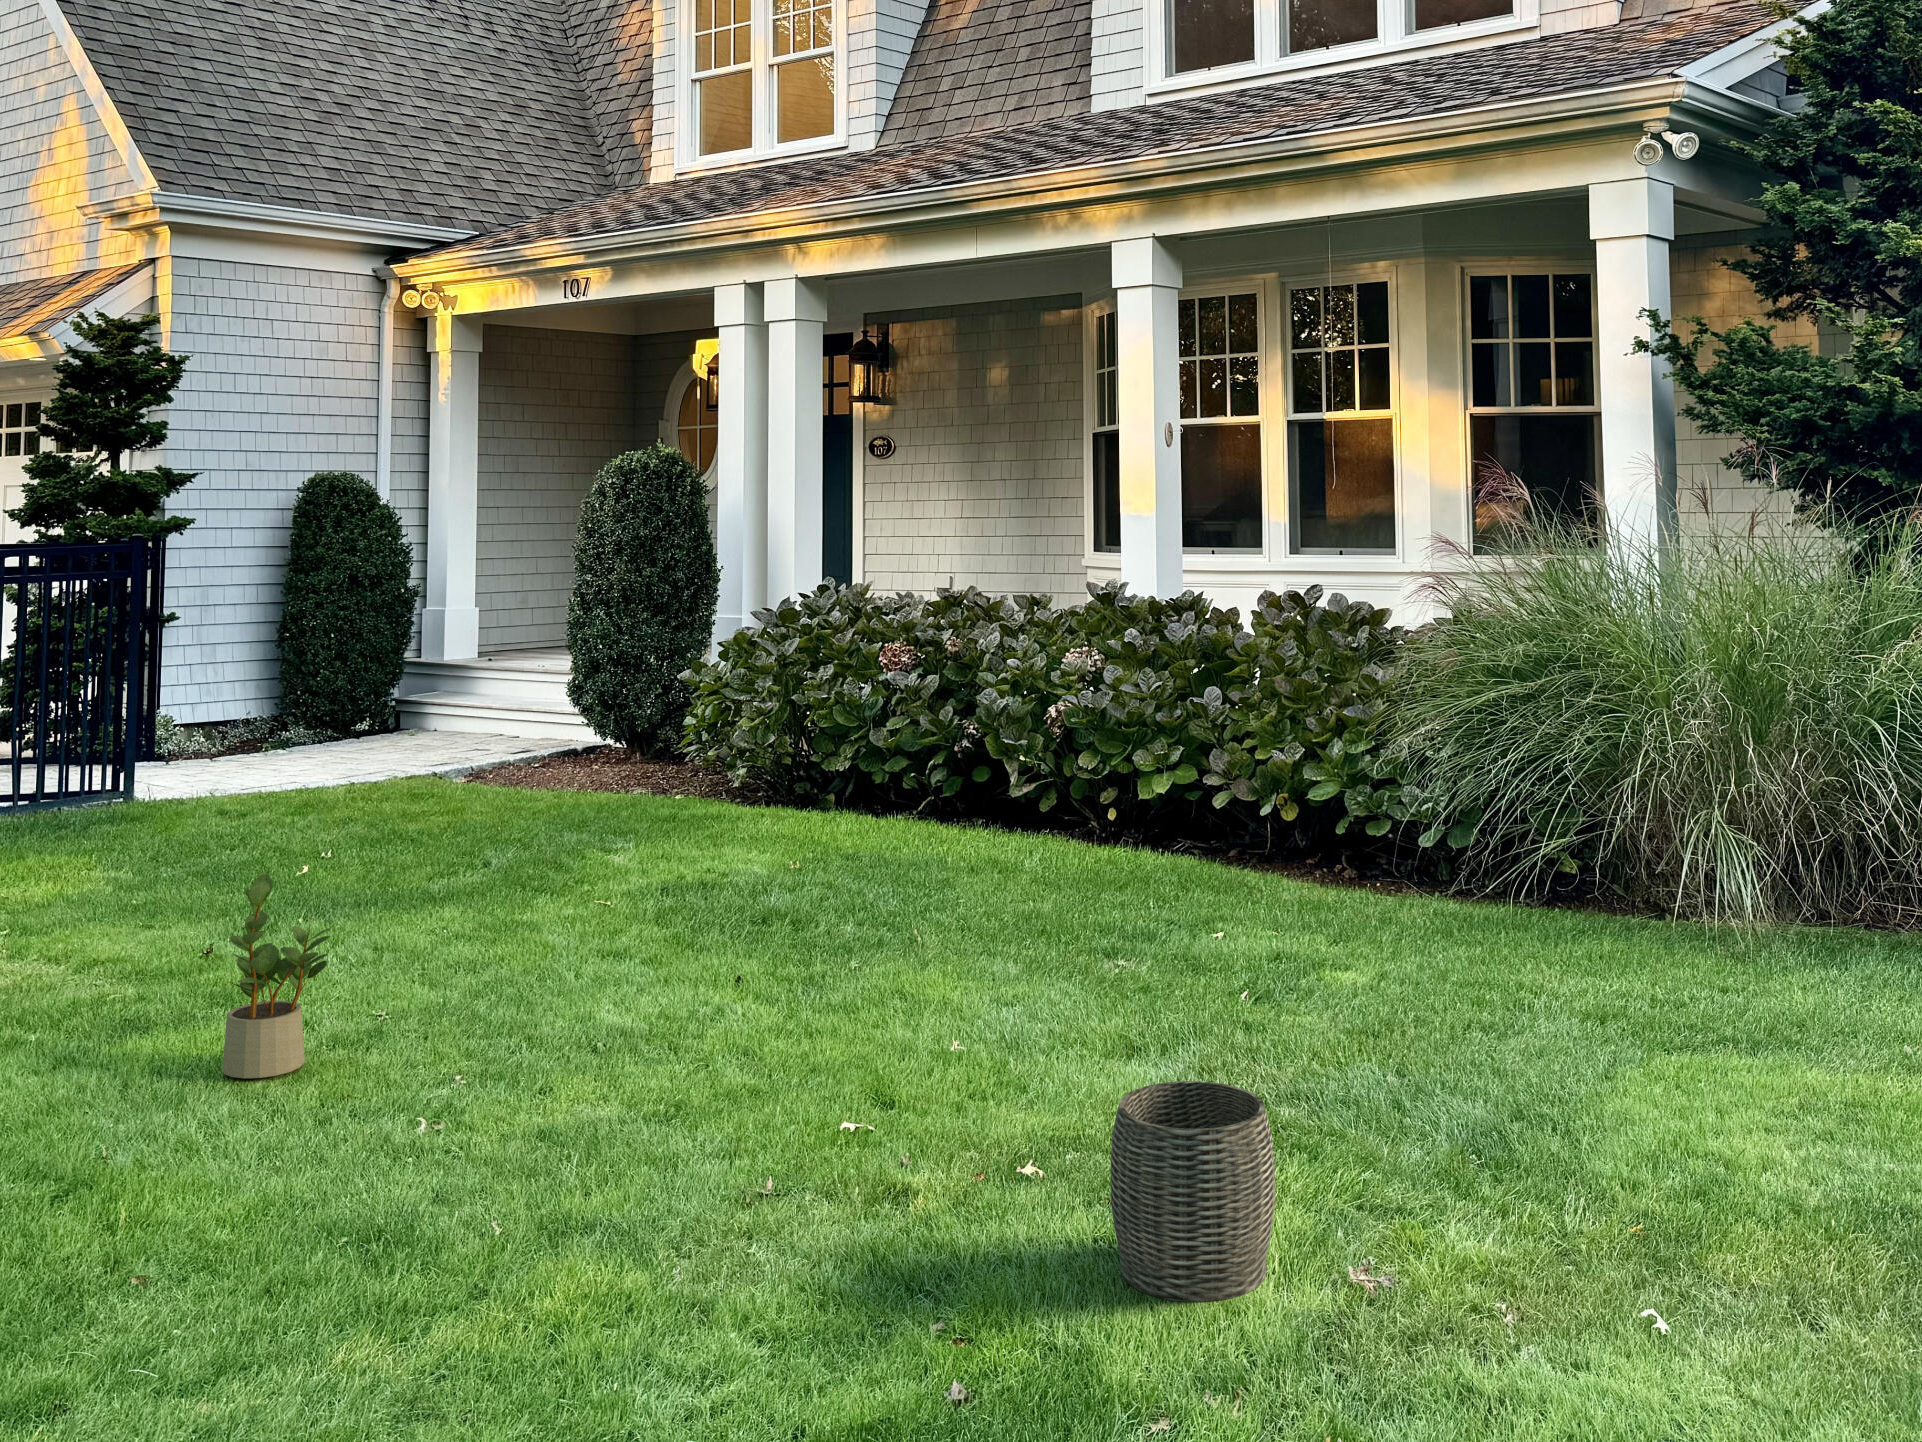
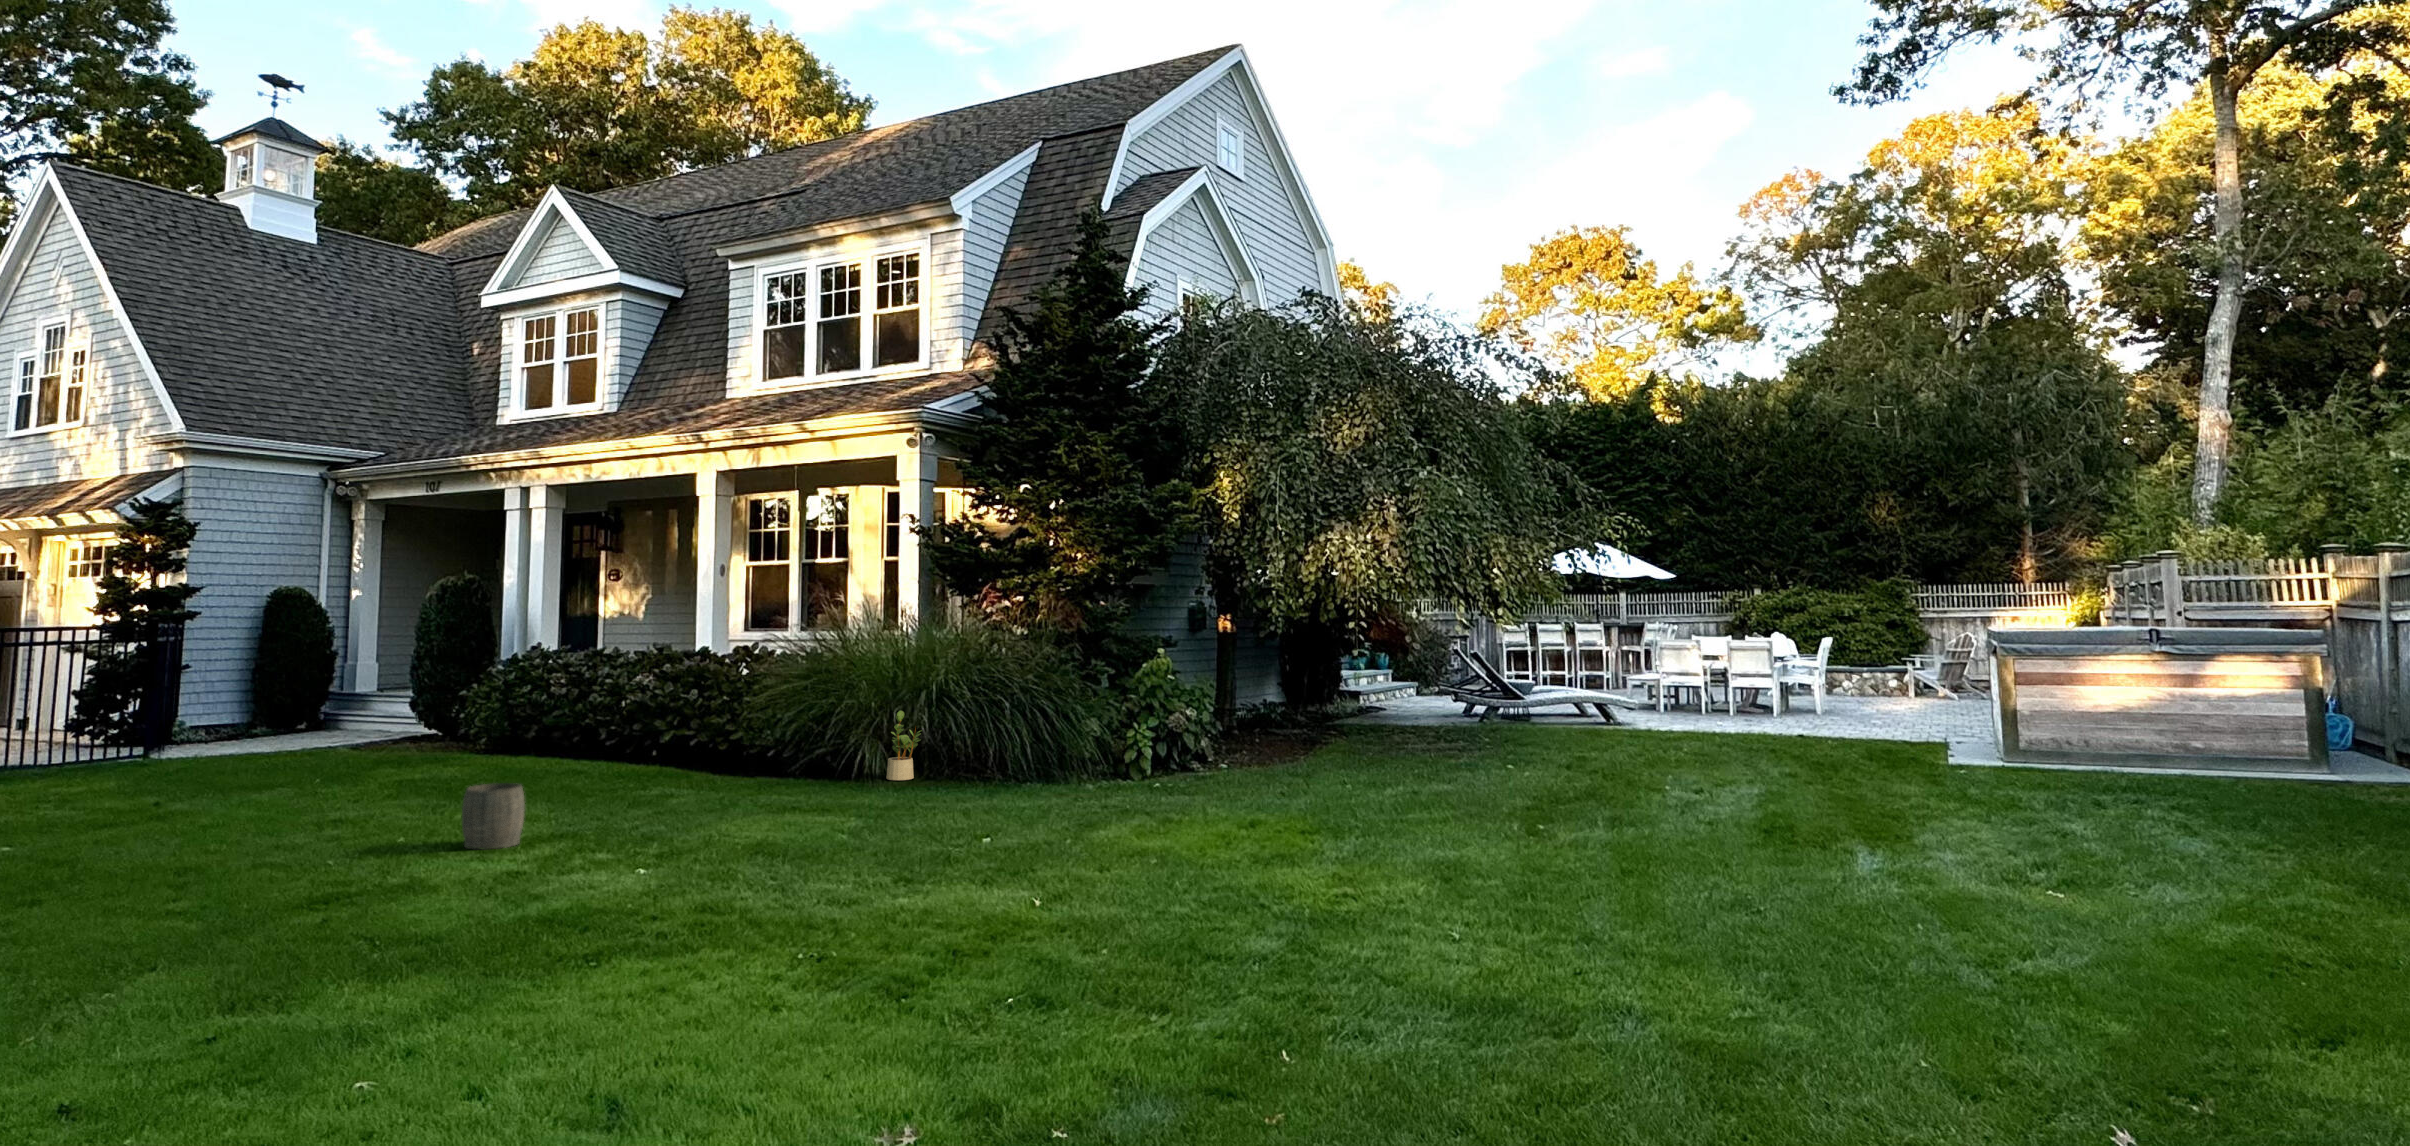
potted plant: present [222,874,330,1078] -> present [887,711,922,781]

